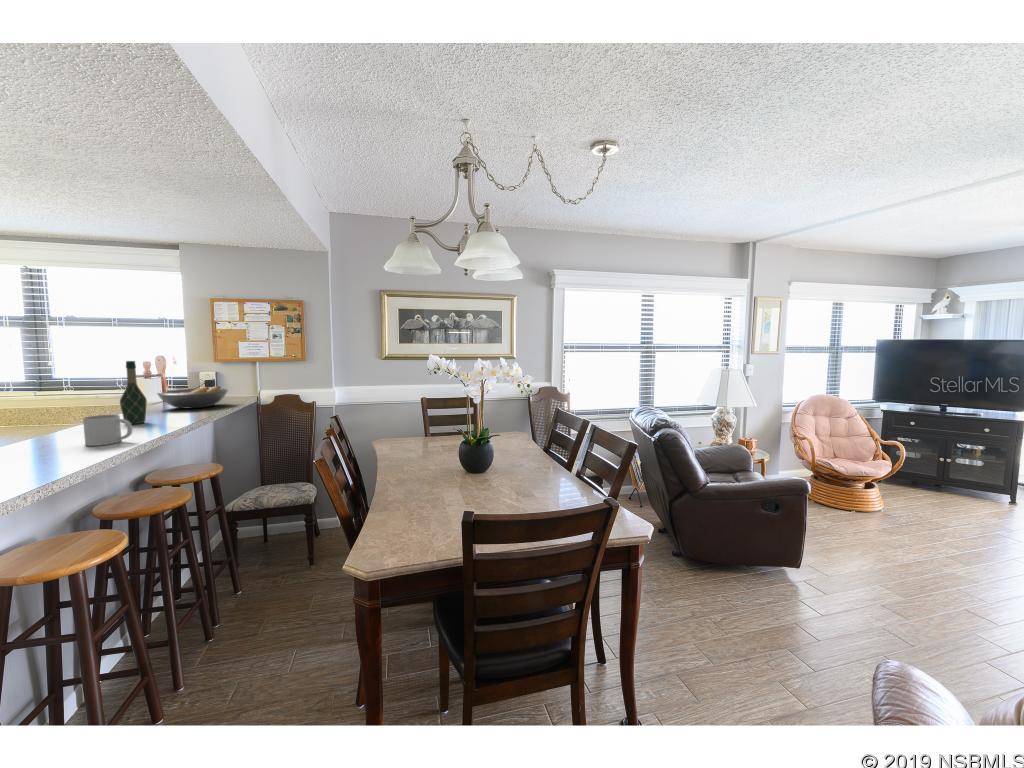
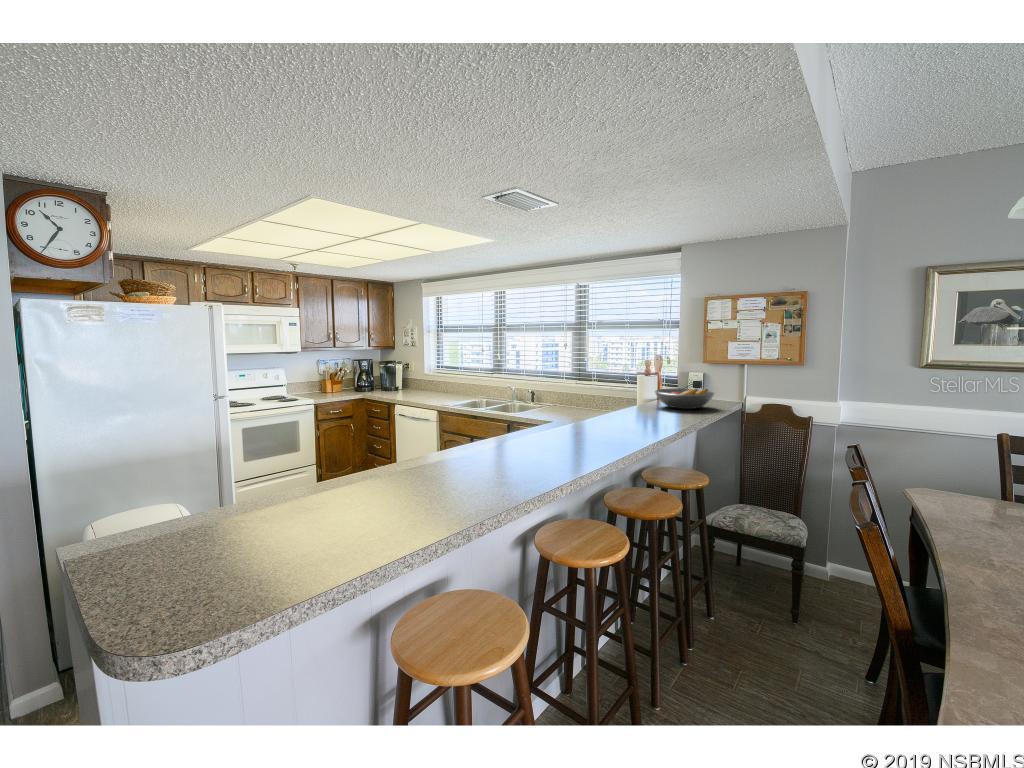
wine bottle: present [120,361,147,424] -> none [632,363,650,421]
mug: present [83,415,132,446] -> none [611,413,644,441]

